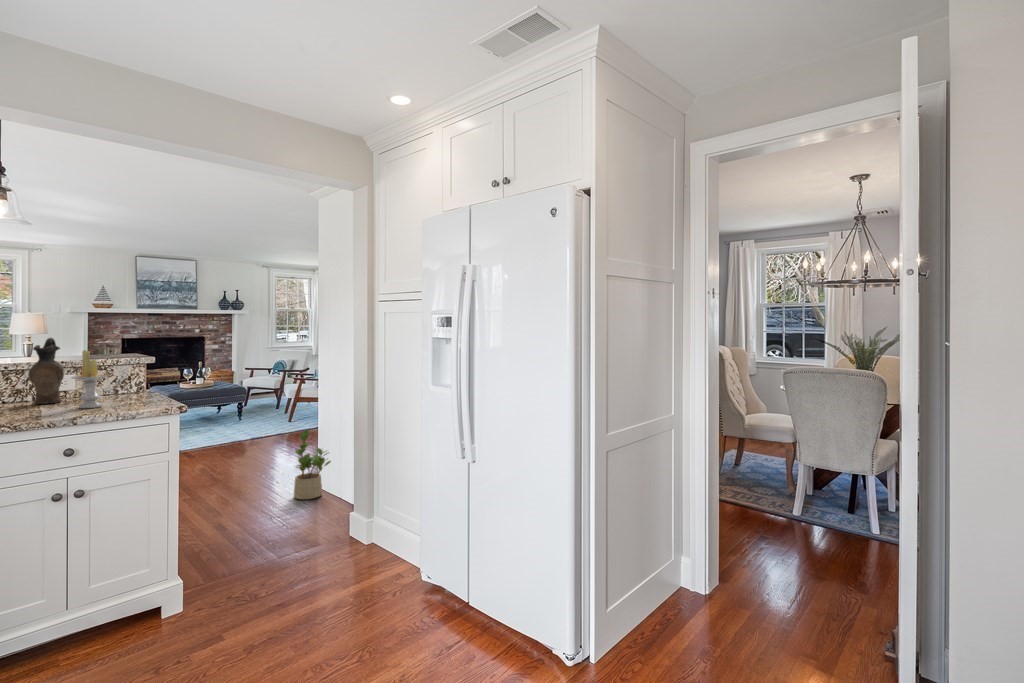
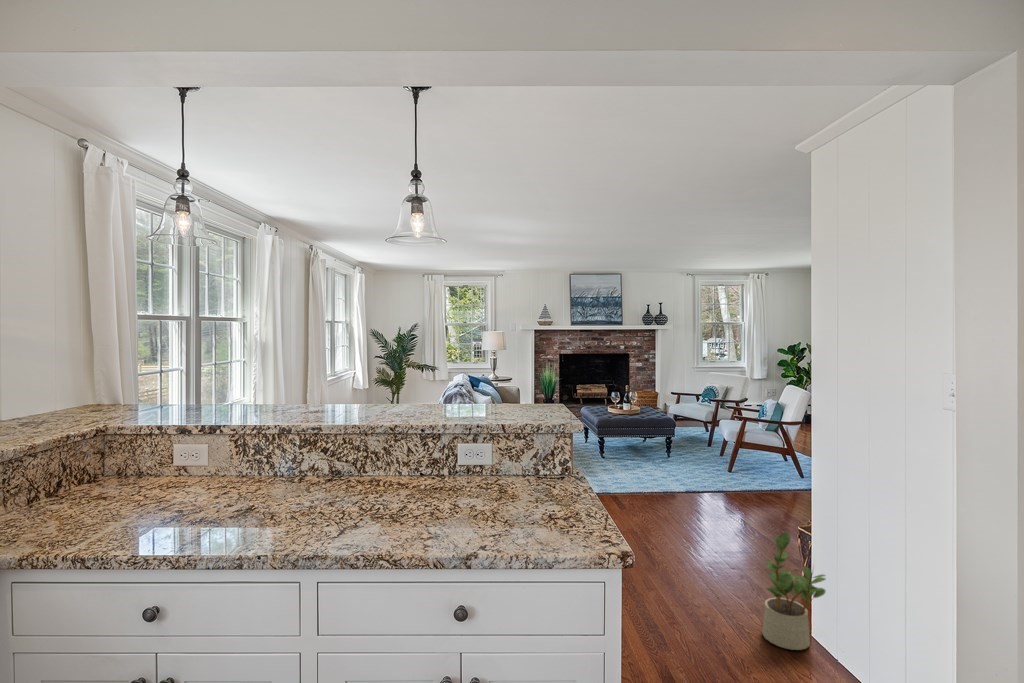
ceramic pitcher: present [28,338,64,404] -> none [441,393,477,487]
candle: present [72,350,108,408] -> none [477,424,522,518]

